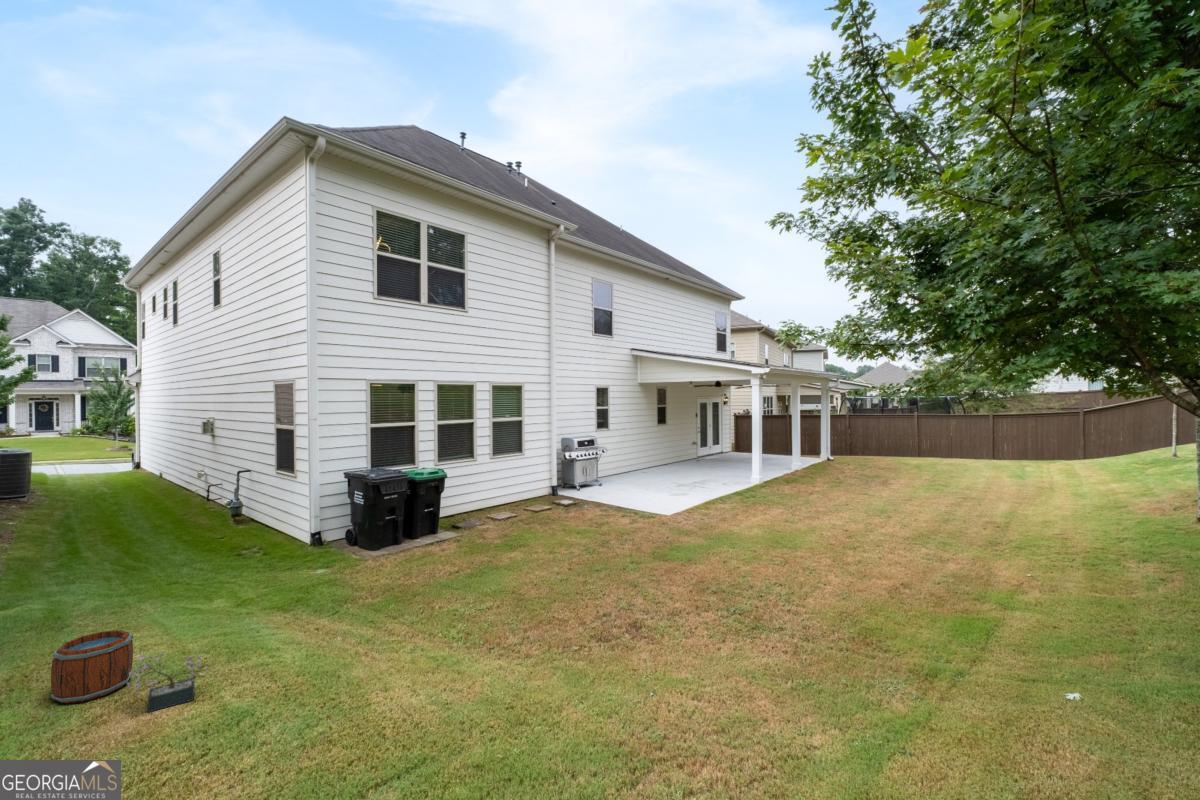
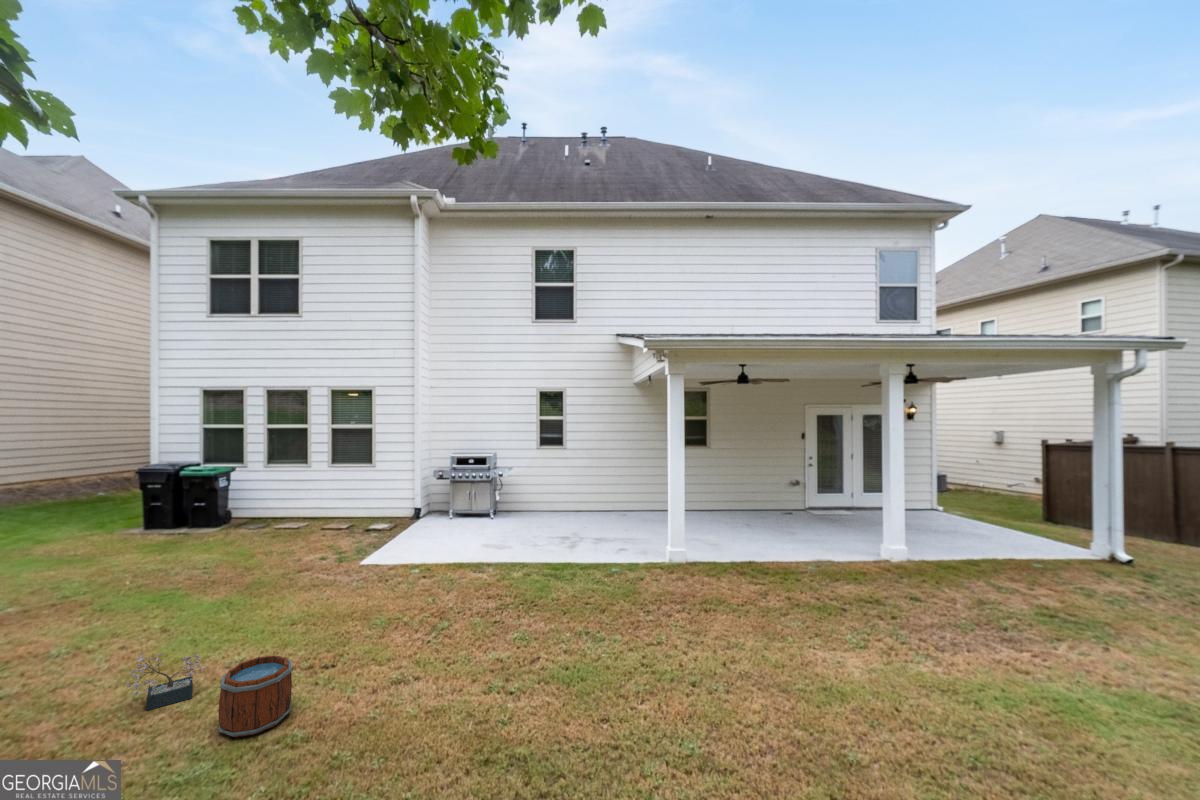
bucket: present [51,630,133,703] -> present [218,655,292,737]

